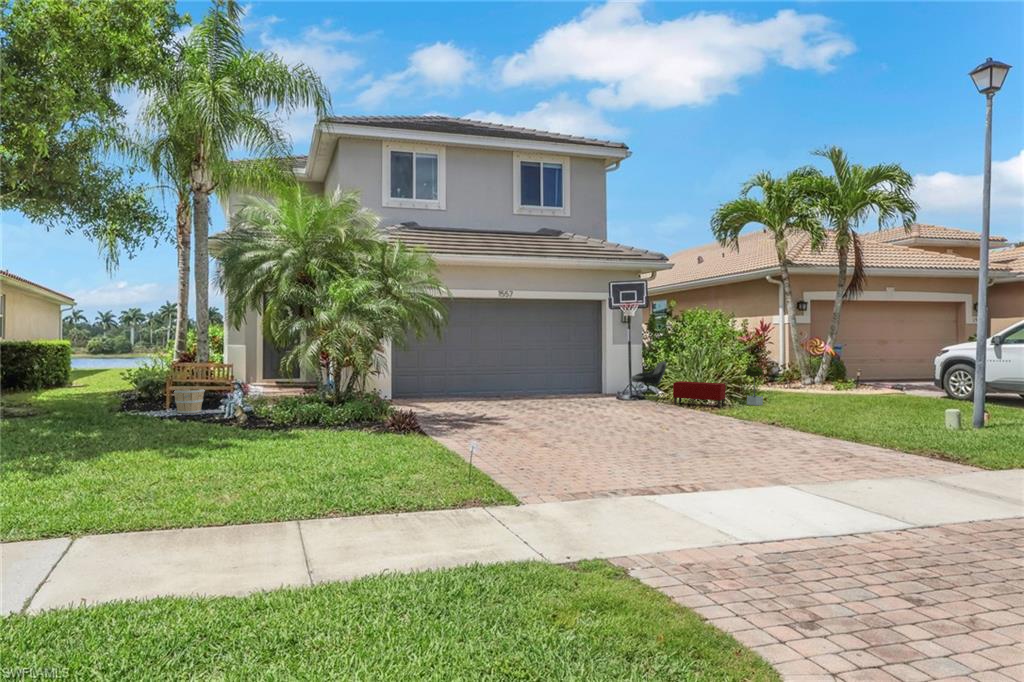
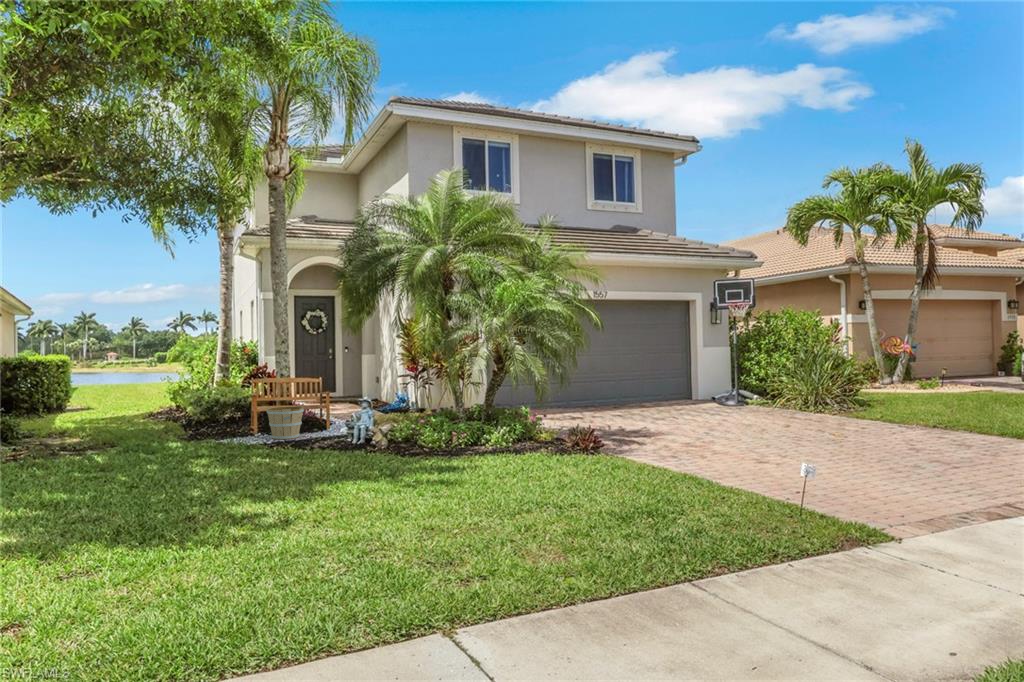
lounge chair: present [631,362,666,399] -> none [730,365,774,406]
potted tree: present [745,366,763,406] -> none [865,367,885,409]
bench: present [673,381,726,407] -> none [794,385,851,412]

